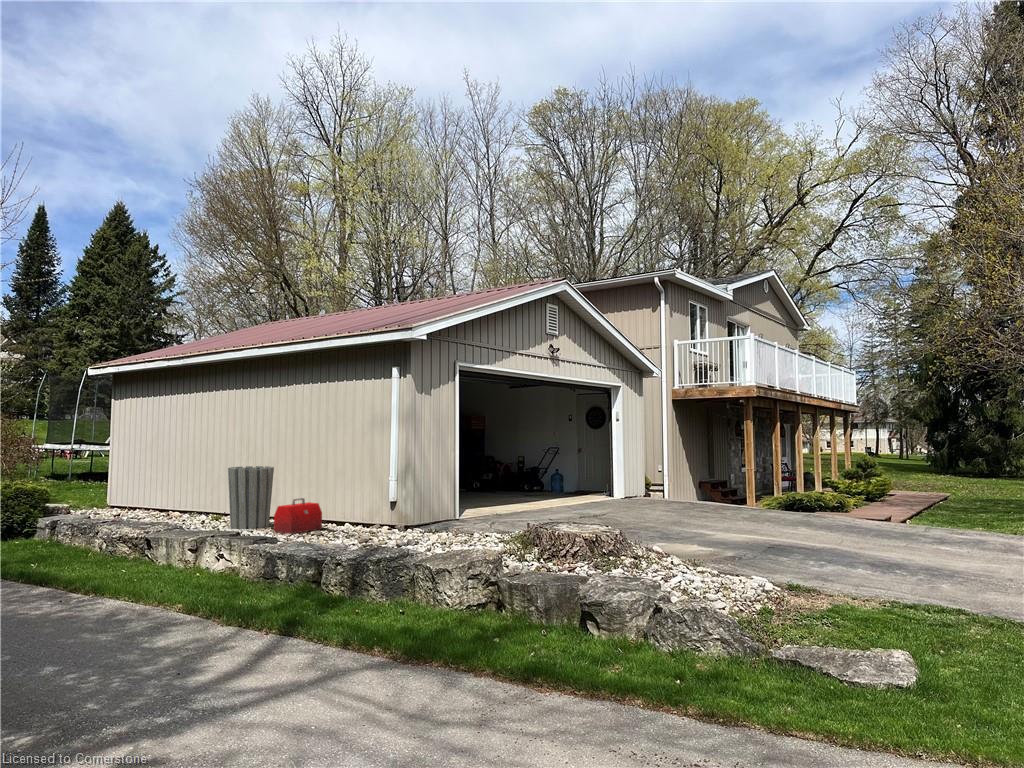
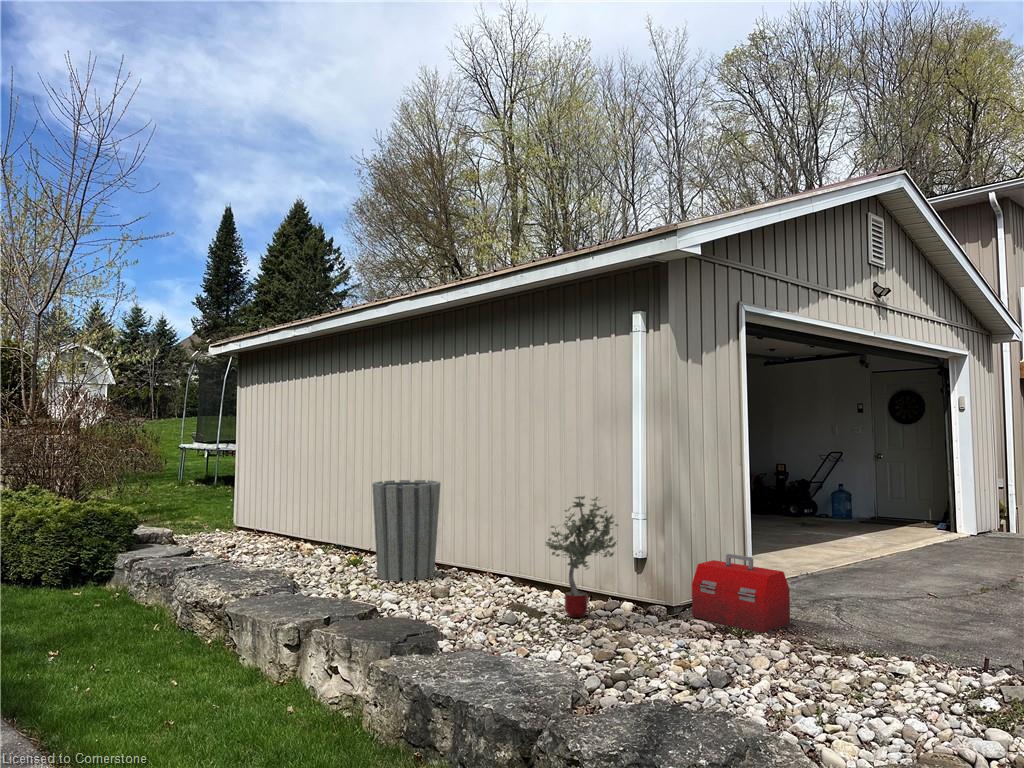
potted tree: none [337,470,378,538] -> present [546,496,618,618]
toolbox: present [274,498,322,534] -> present [692,554,790,633]

